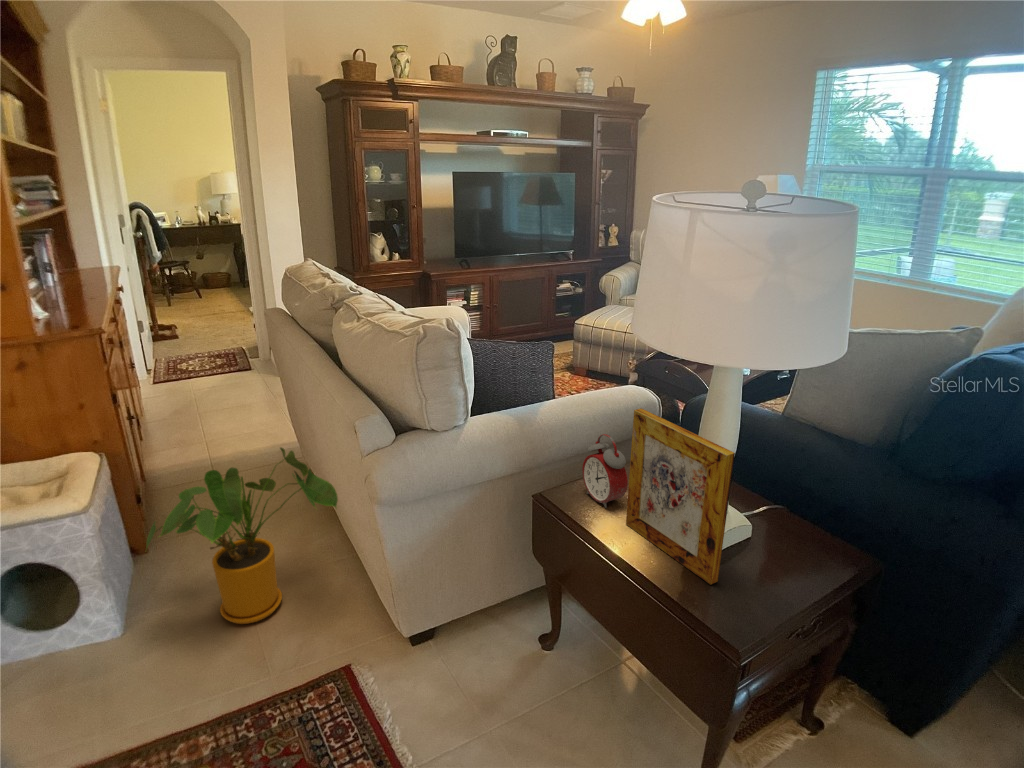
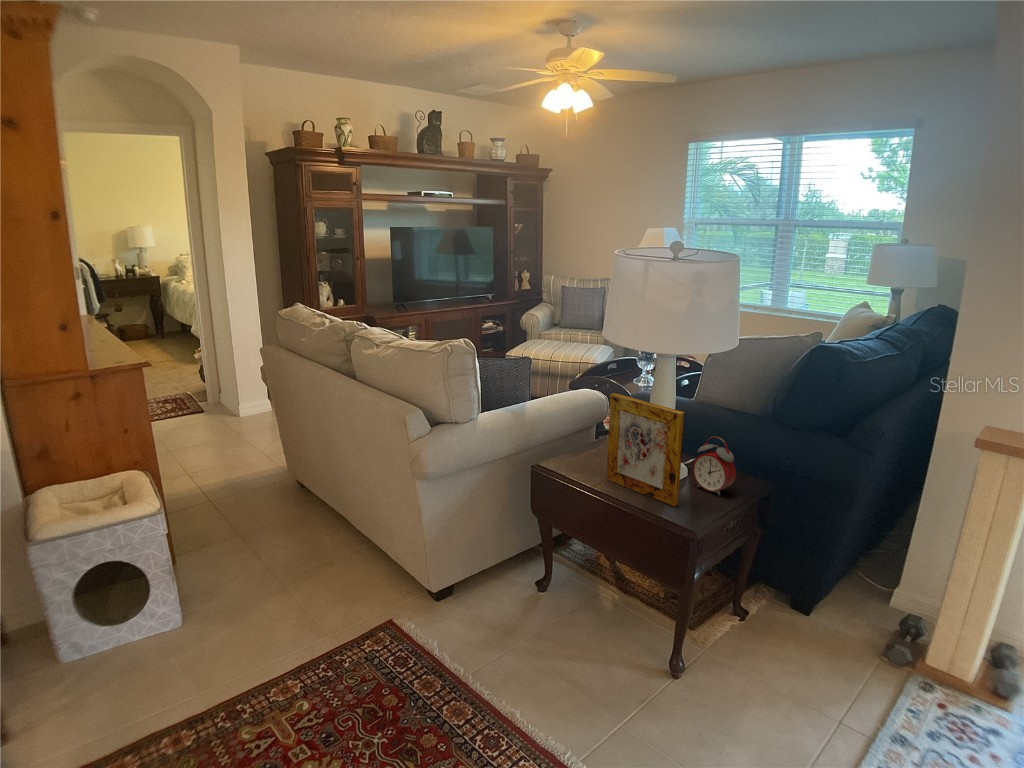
alarm clock: present [582,434,628,508] -> present [693,436,736,495]
house plant: present [146,448,338,624] -> none [211,454,367,604]

